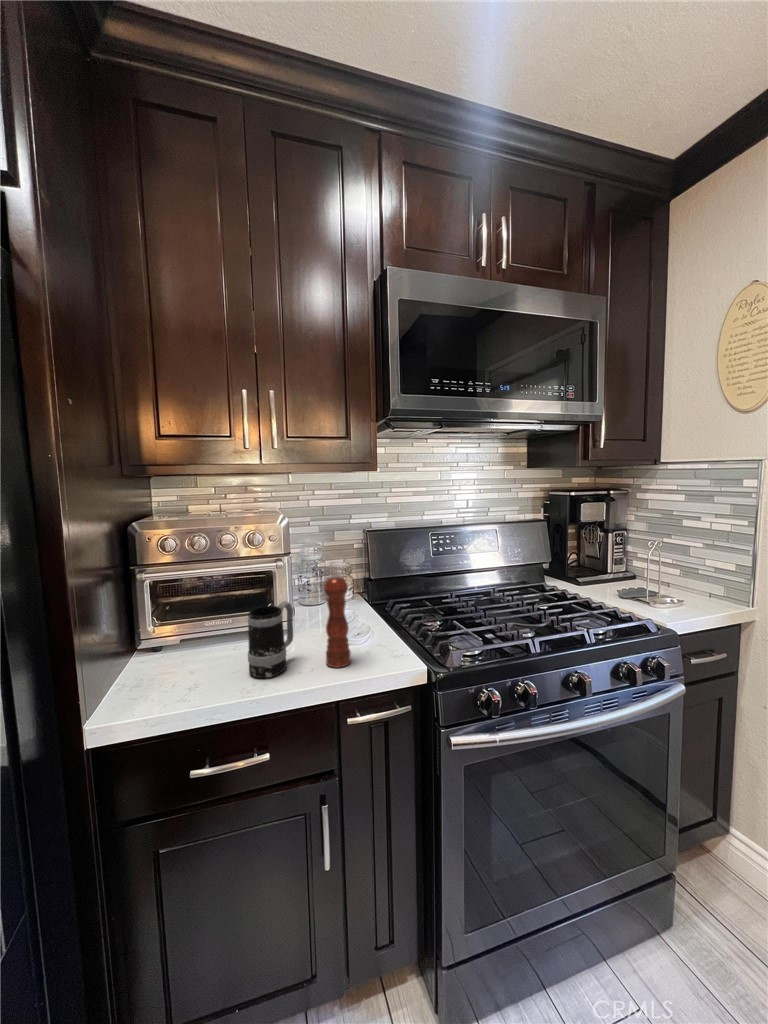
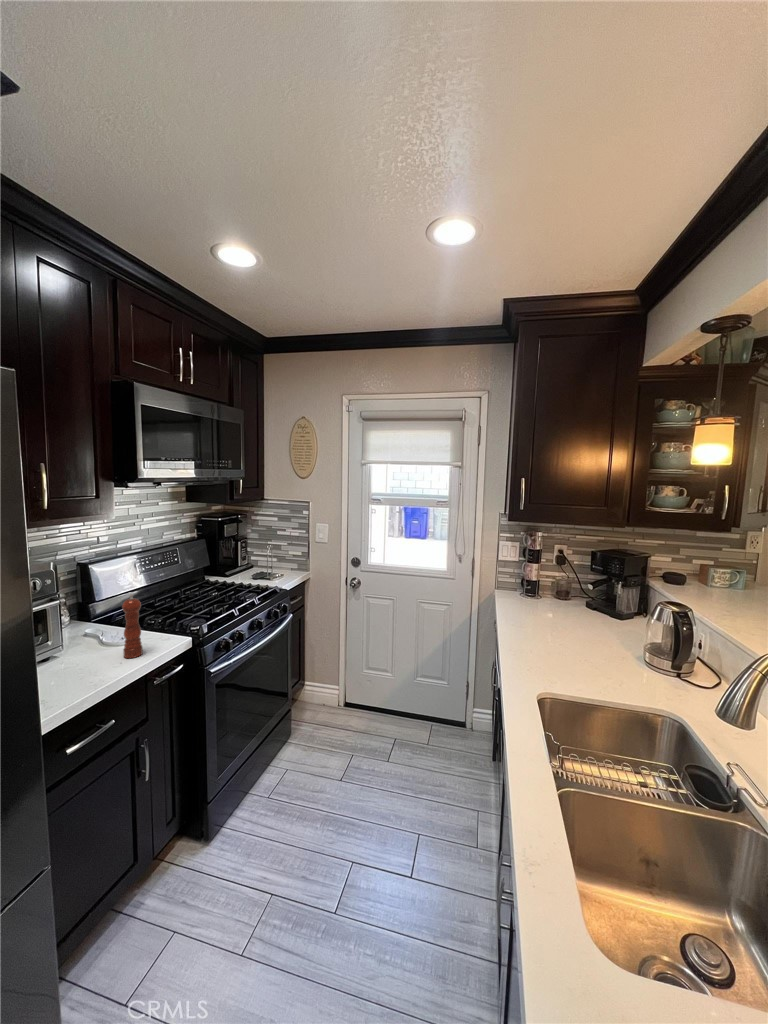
mug: present [248,601,293,678] -> none [71,625,103,681]

